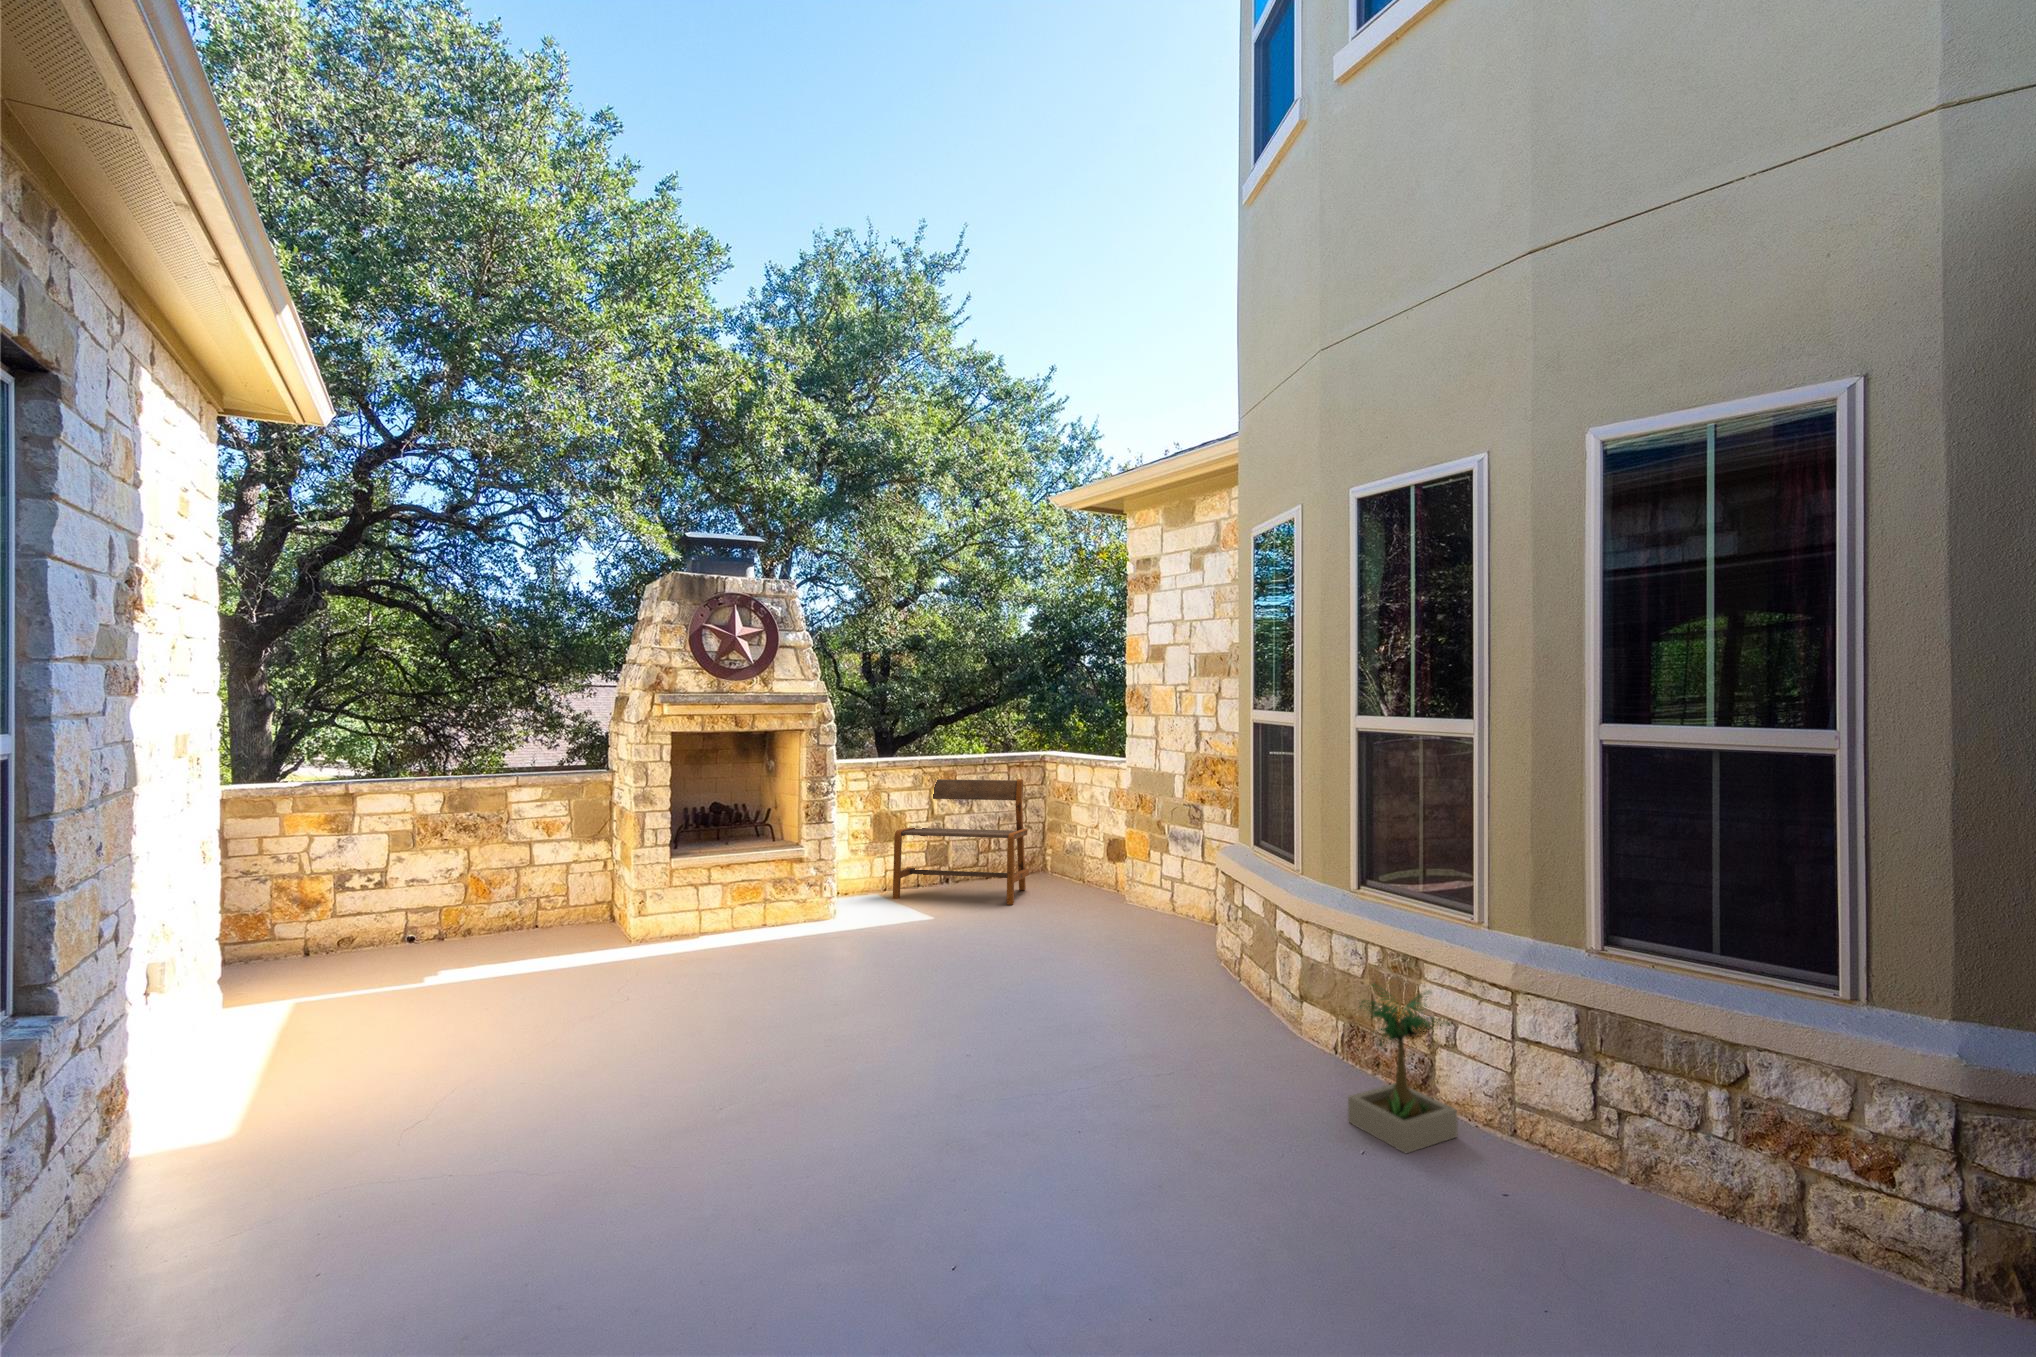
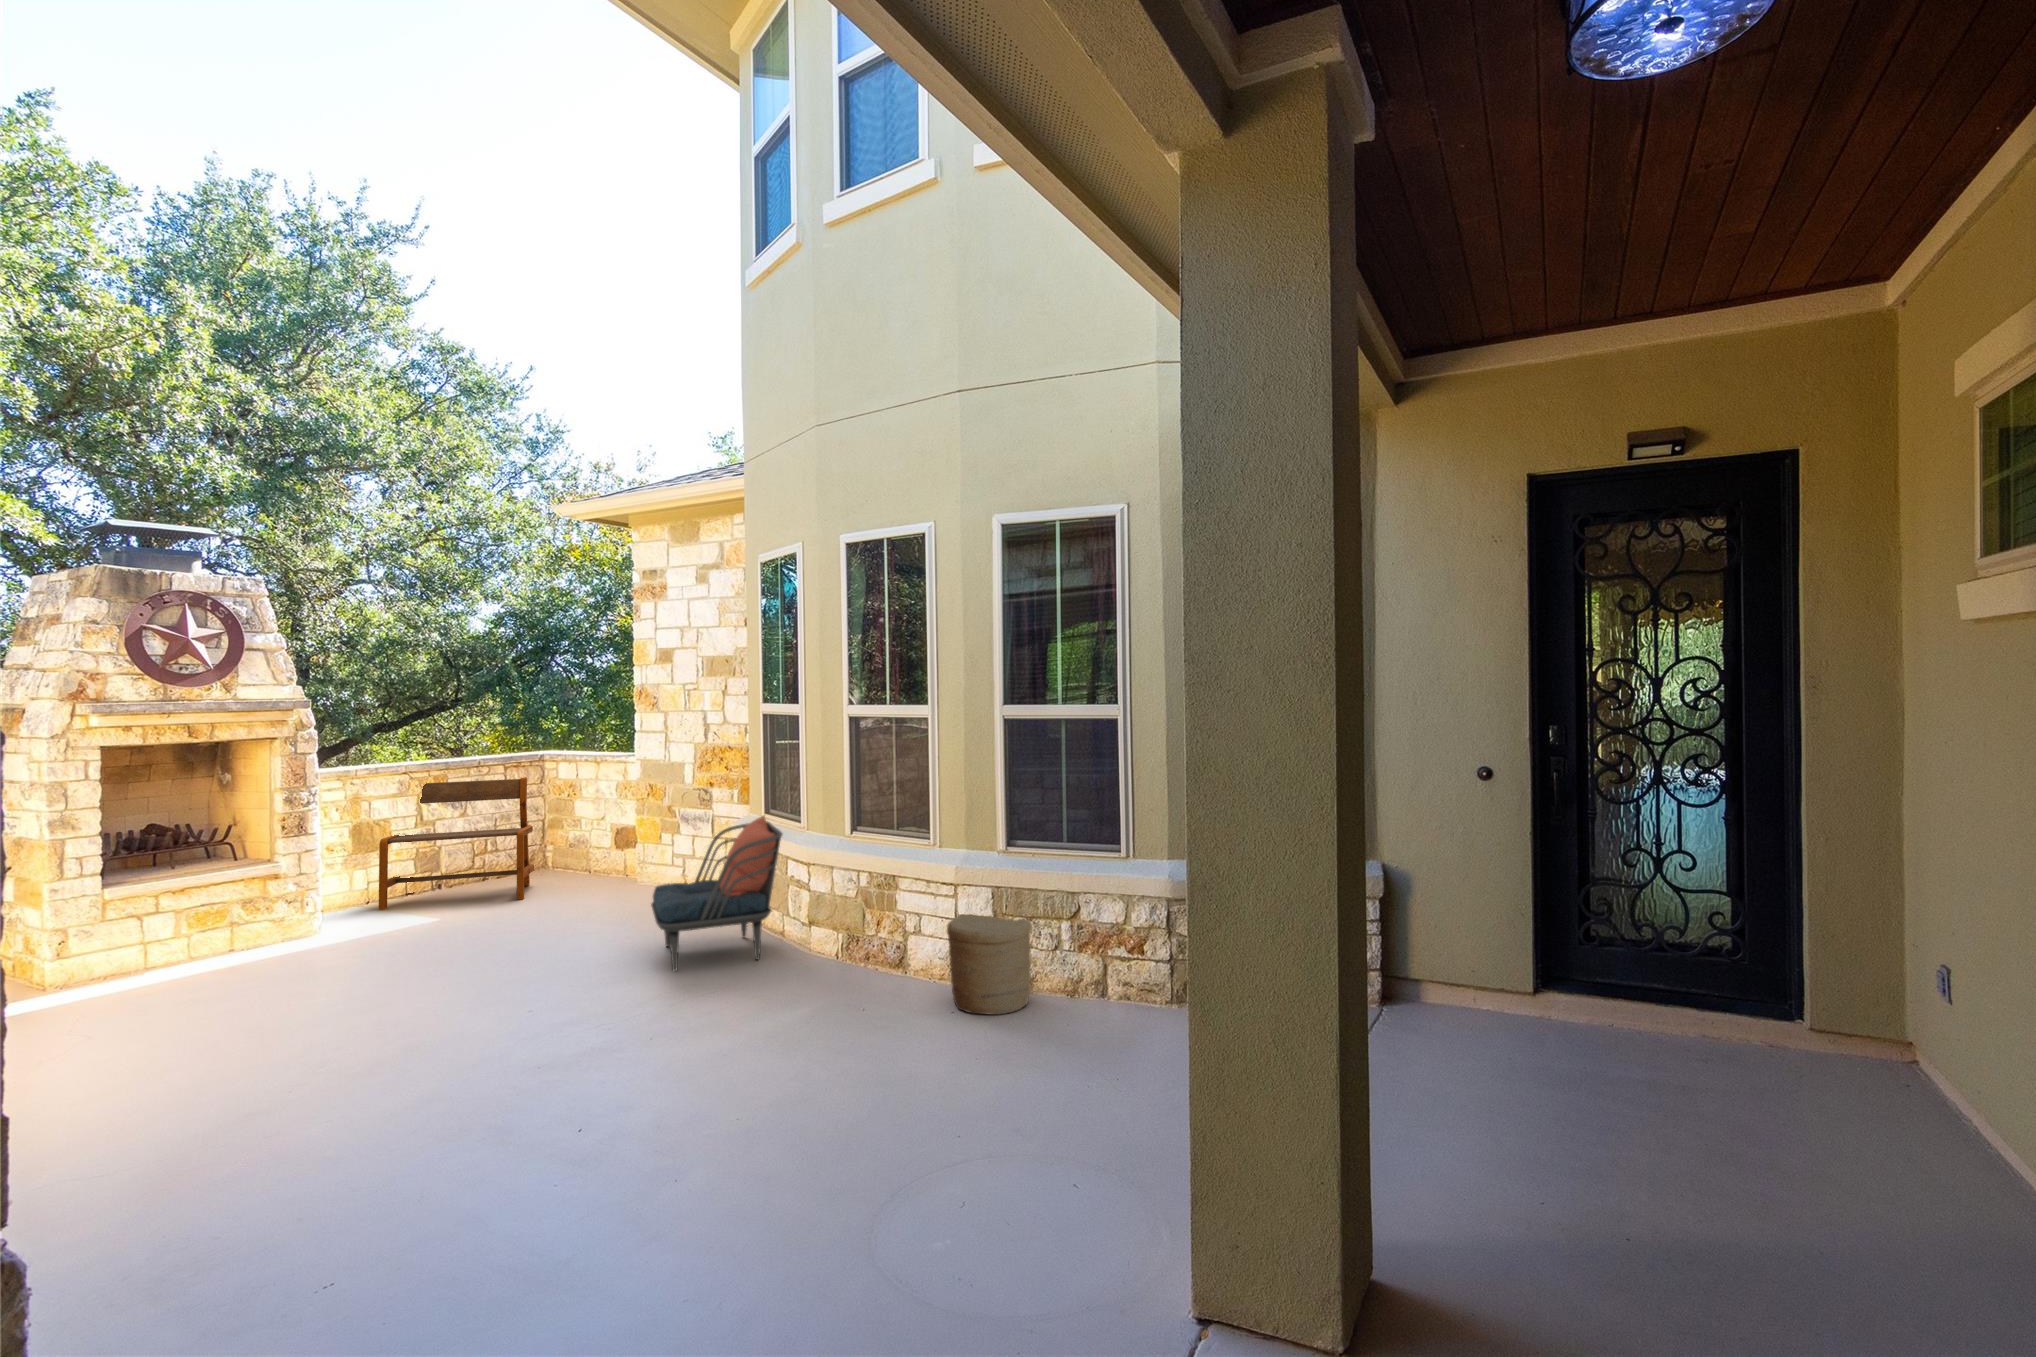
armchair: none [1101,843,1259,1036] -> present [651,816,782,971]
potted plant: present [1348,984,1458,1153] -> none [849,894,922,997]
woven basket: none [1507,1049,1684,1258] -> present [947,914,1032,1015]

